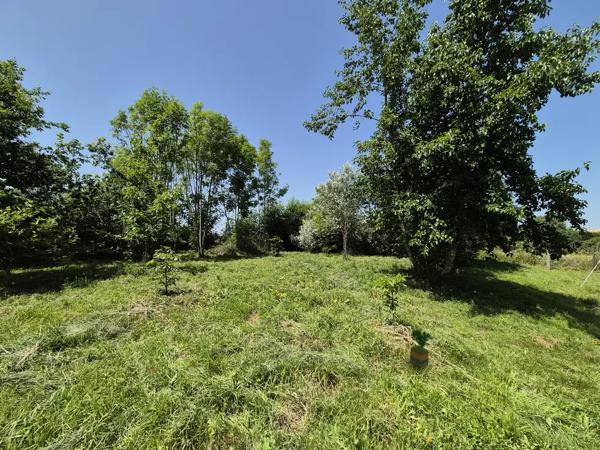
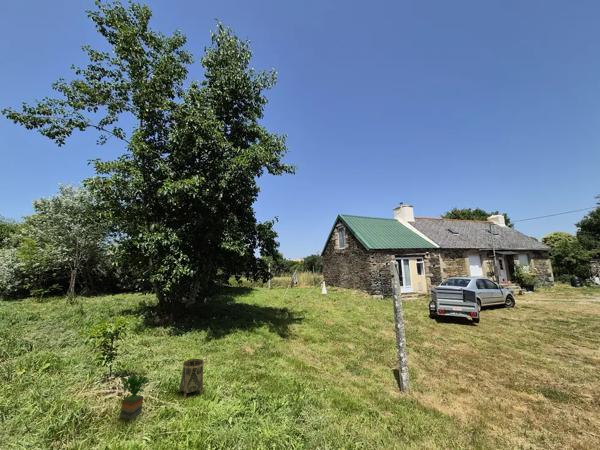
basket: none [459,329,489,370] -> present [179,359,204,398]

